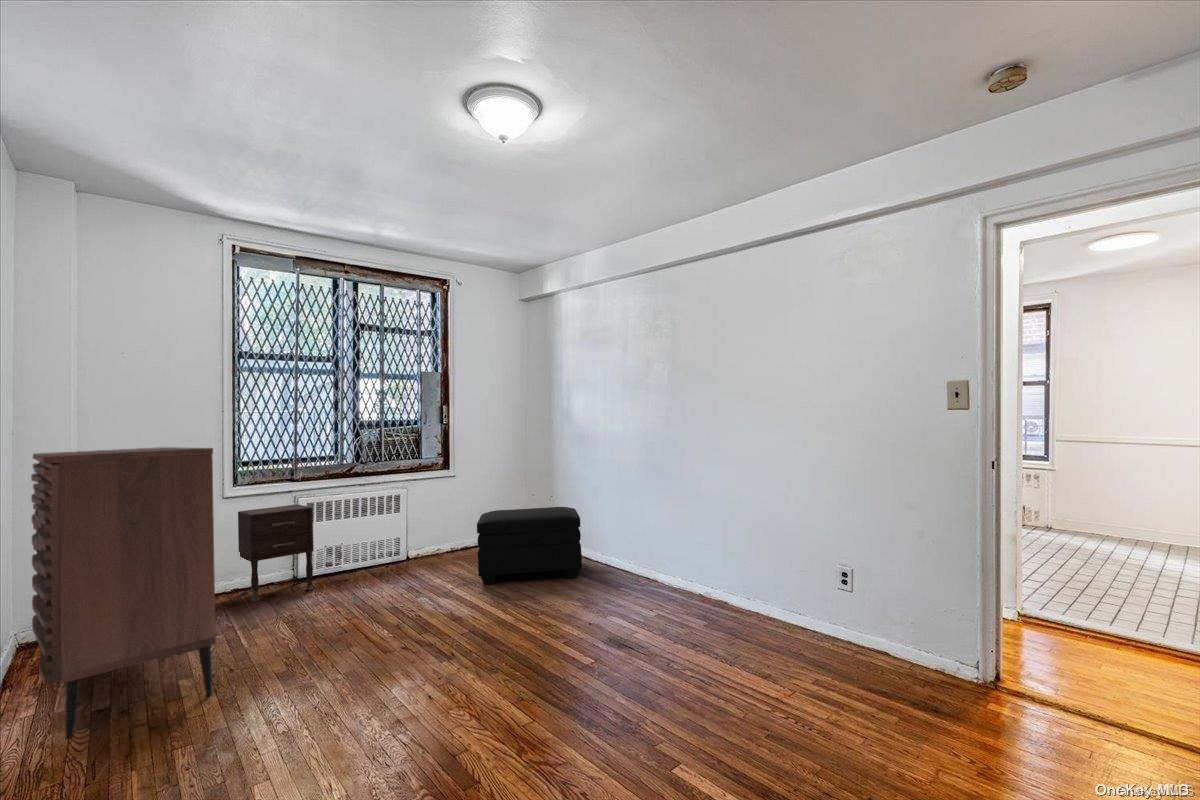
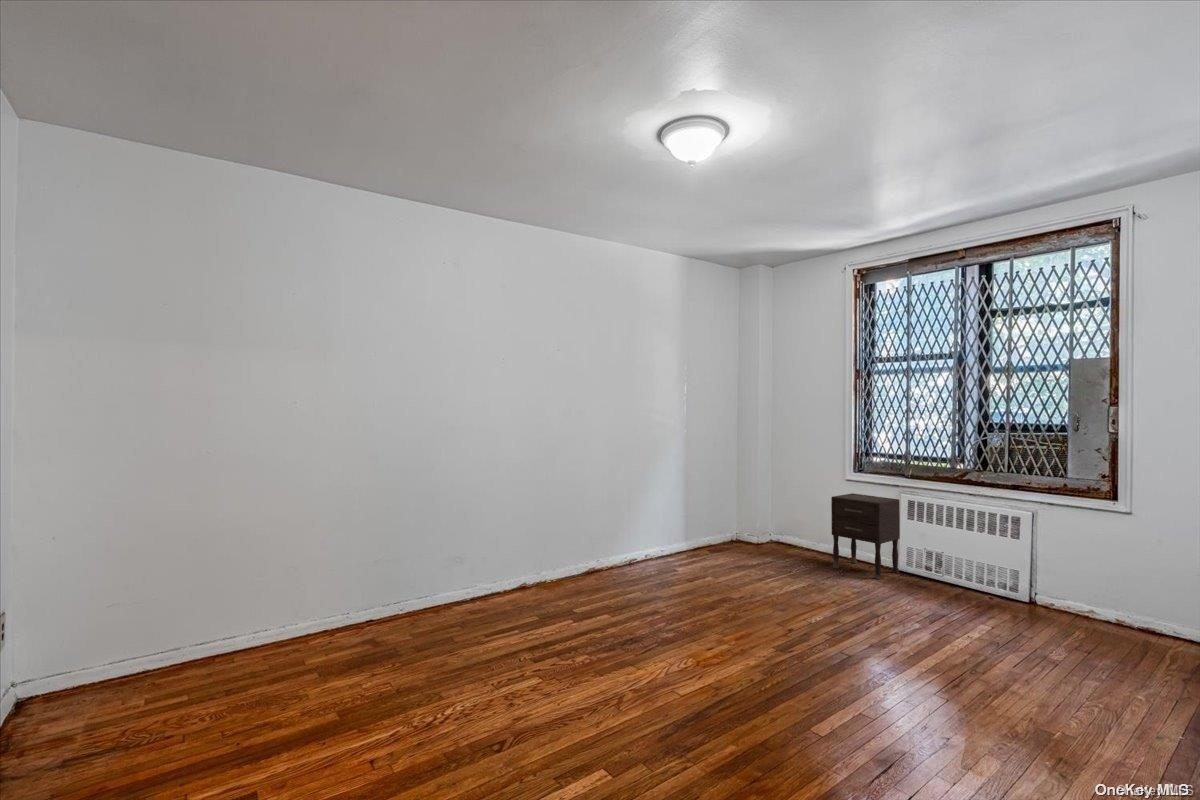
dresser: present [31,447,216,739] -> none [613,434,757,584]
ottoman: present [477,507,582,585] -> none [936,564,1153,711]

